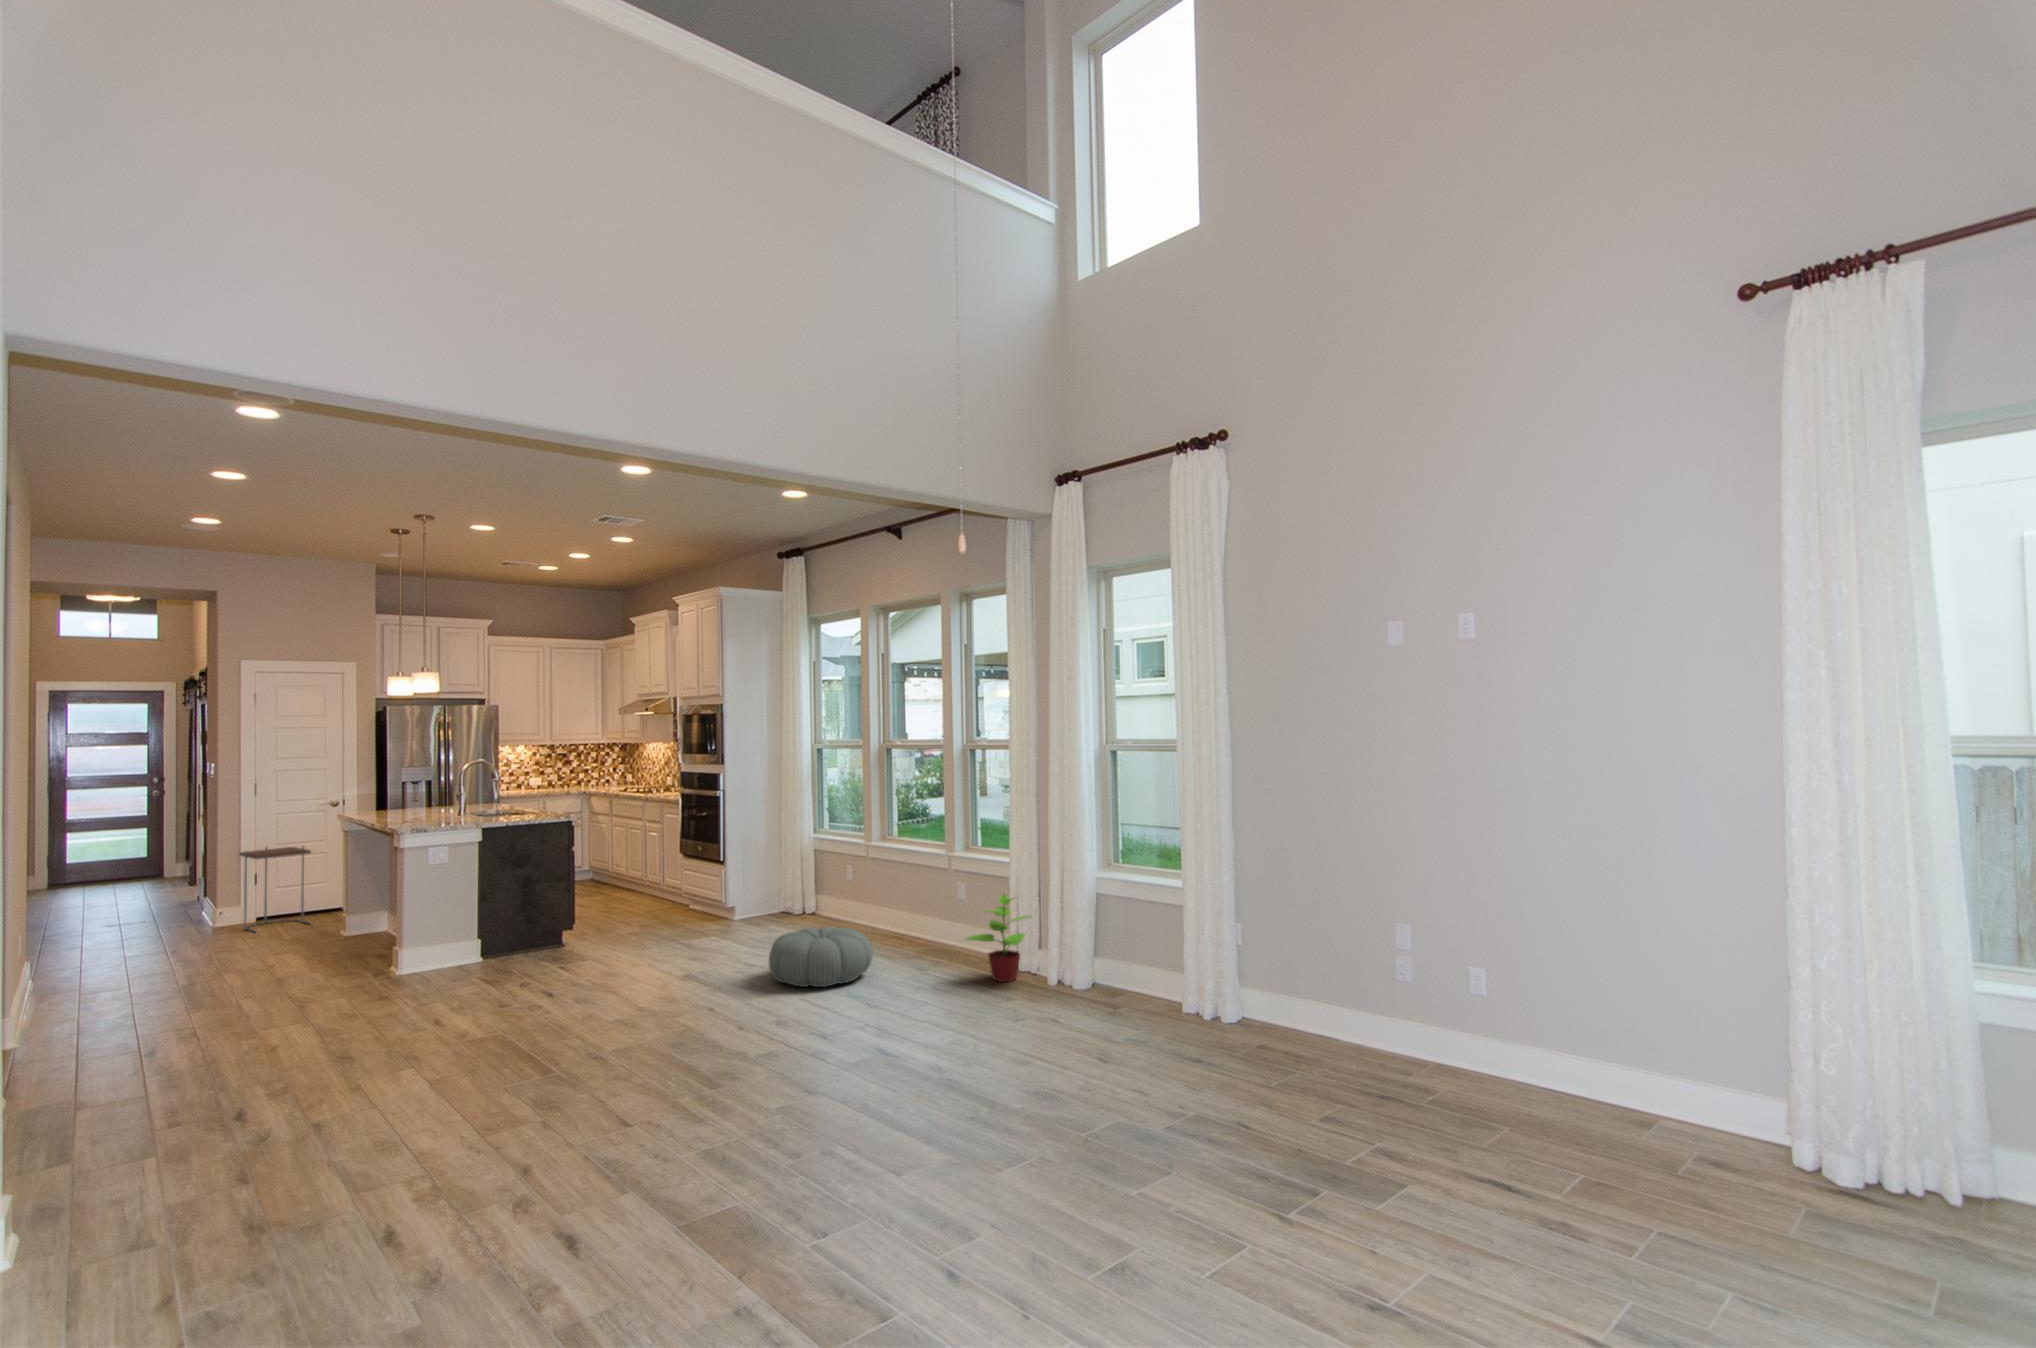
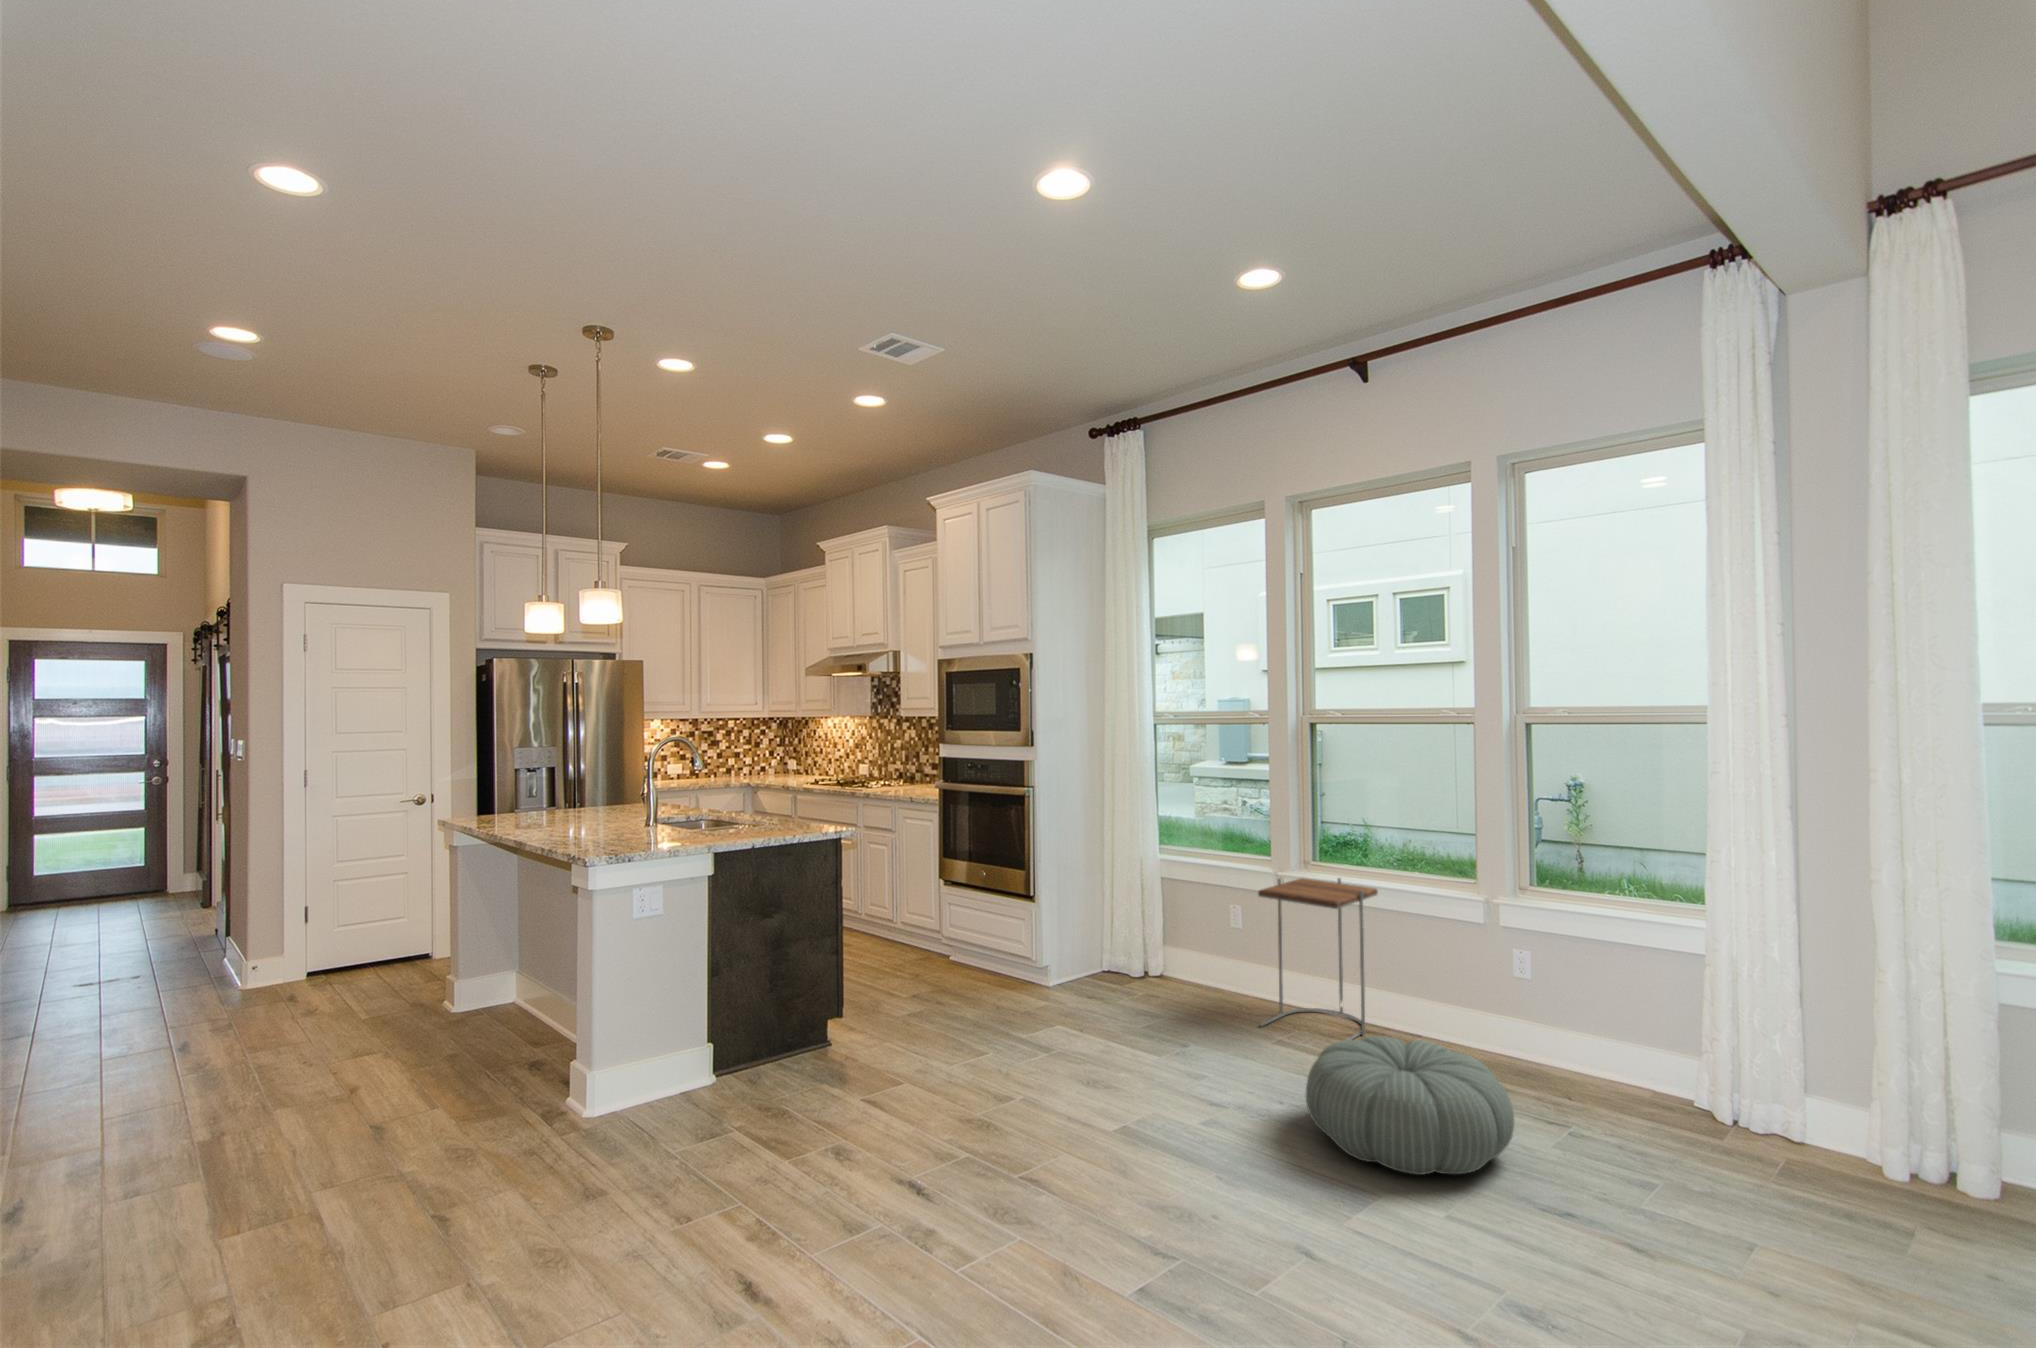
side table: present [239,847,311,932] -> present [1258,878,1378,1040]
potted plant: present [966,894,1030,982] -> none [1692,982,1856,1158]

